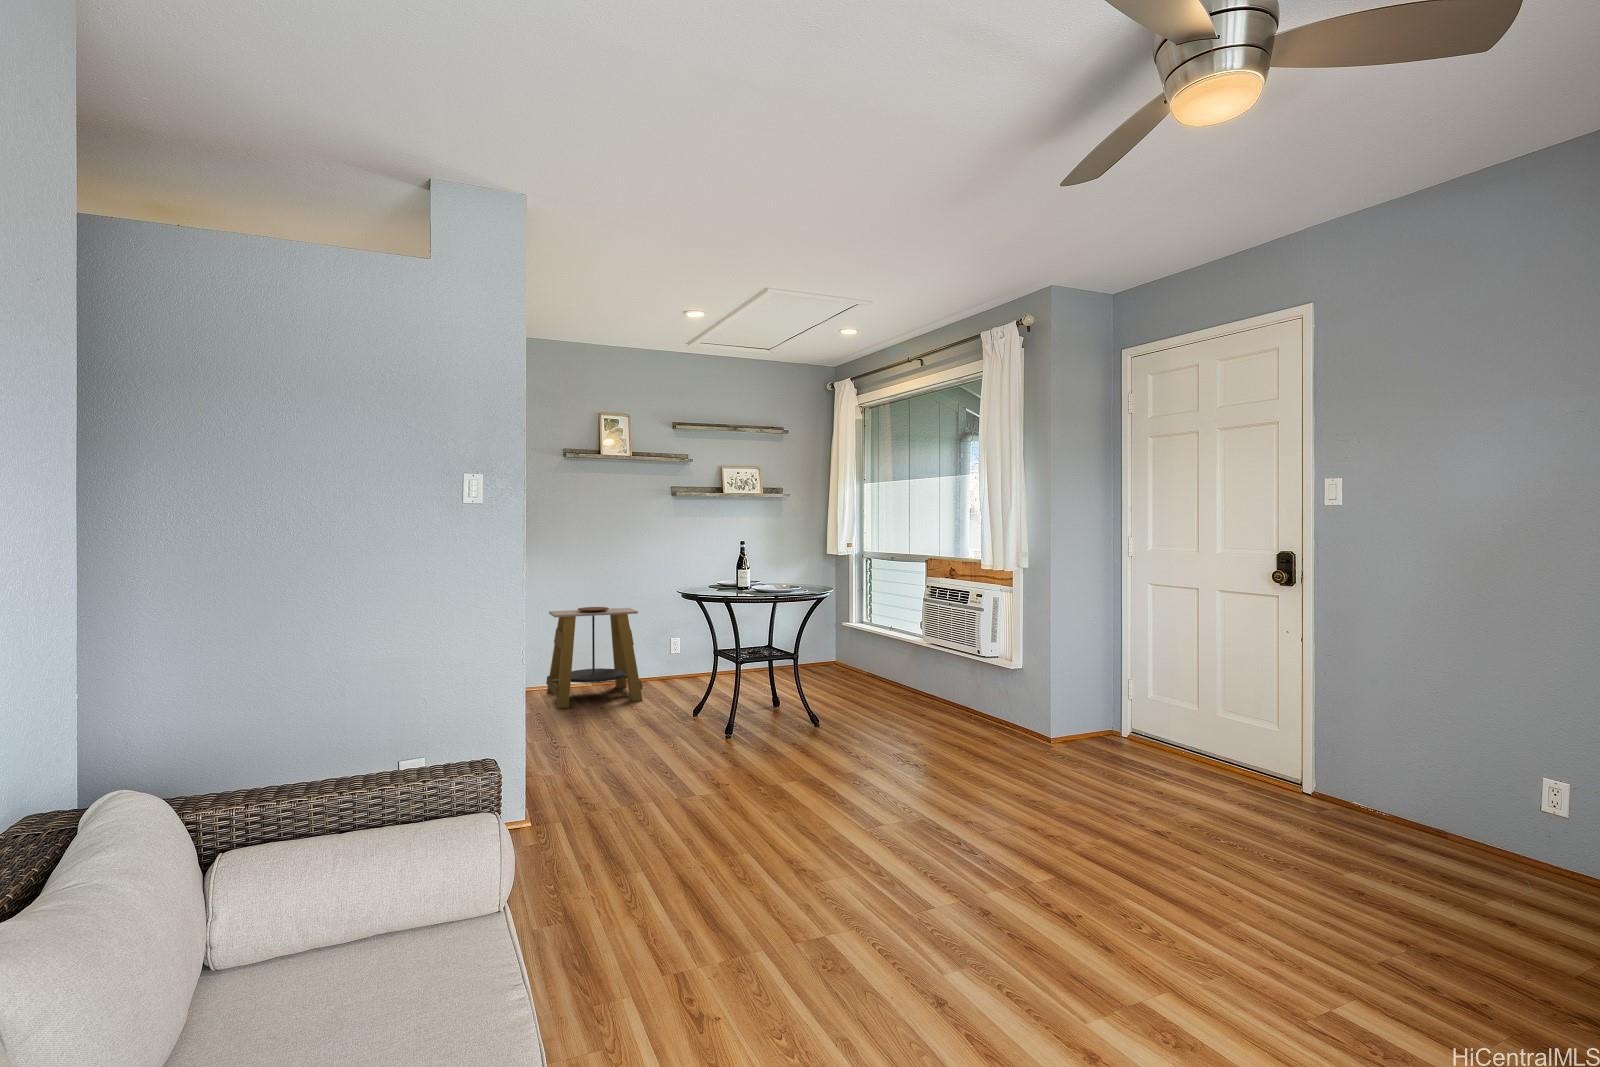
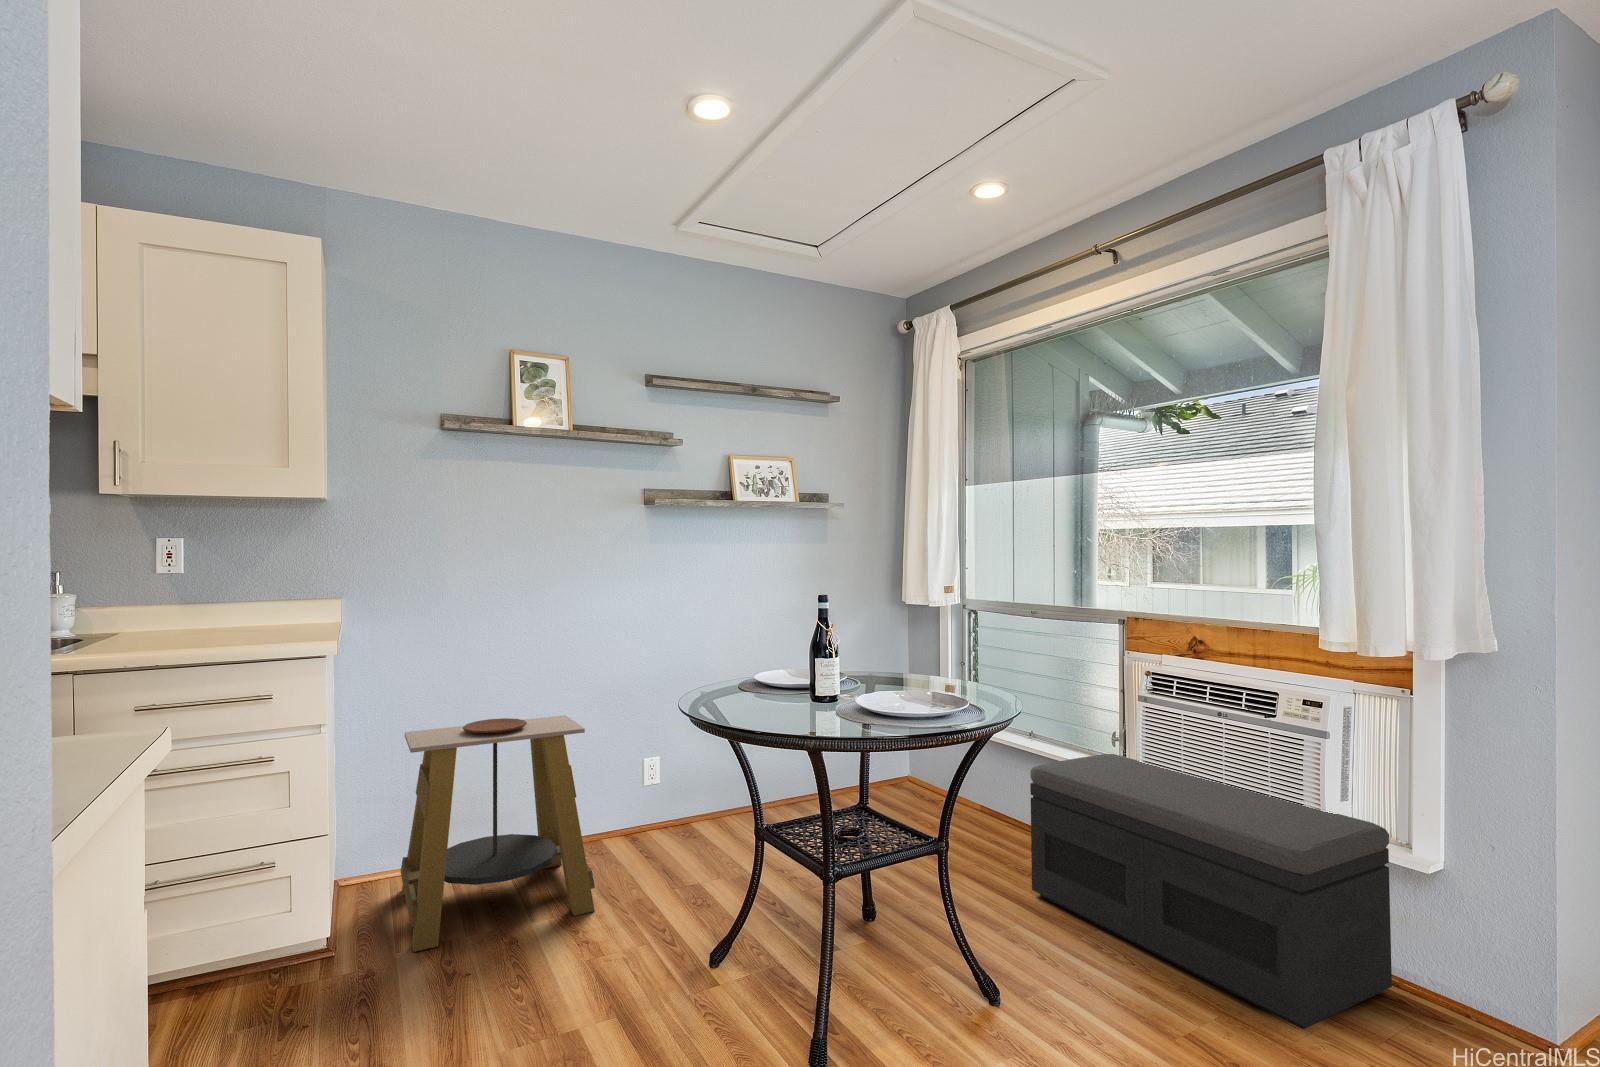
storage bench: none [865,631,1002,733] -> present [1030,754,1392,1029]

